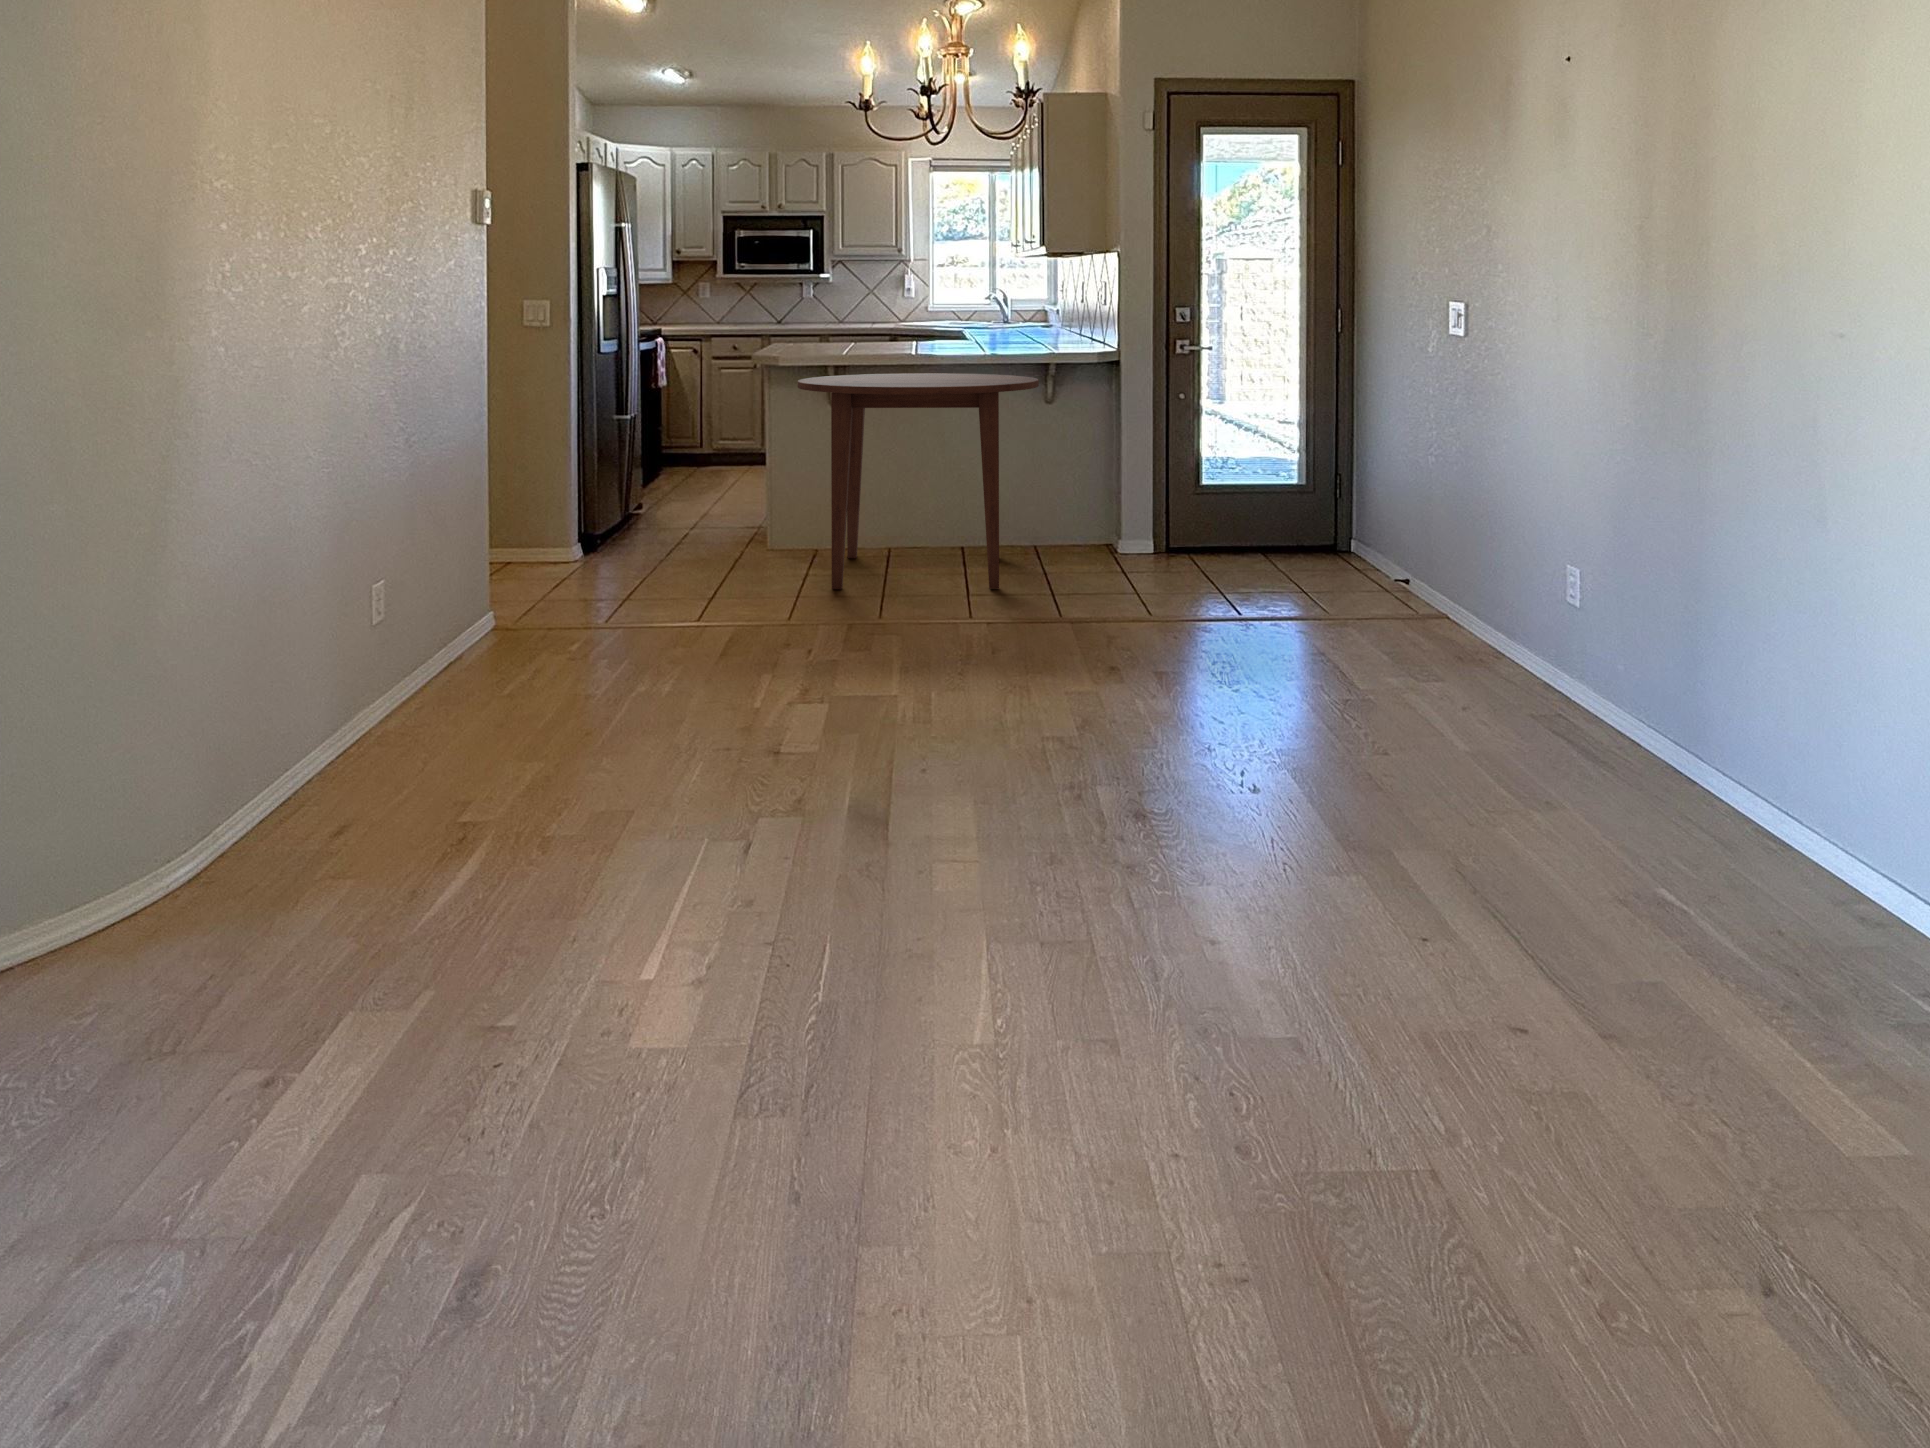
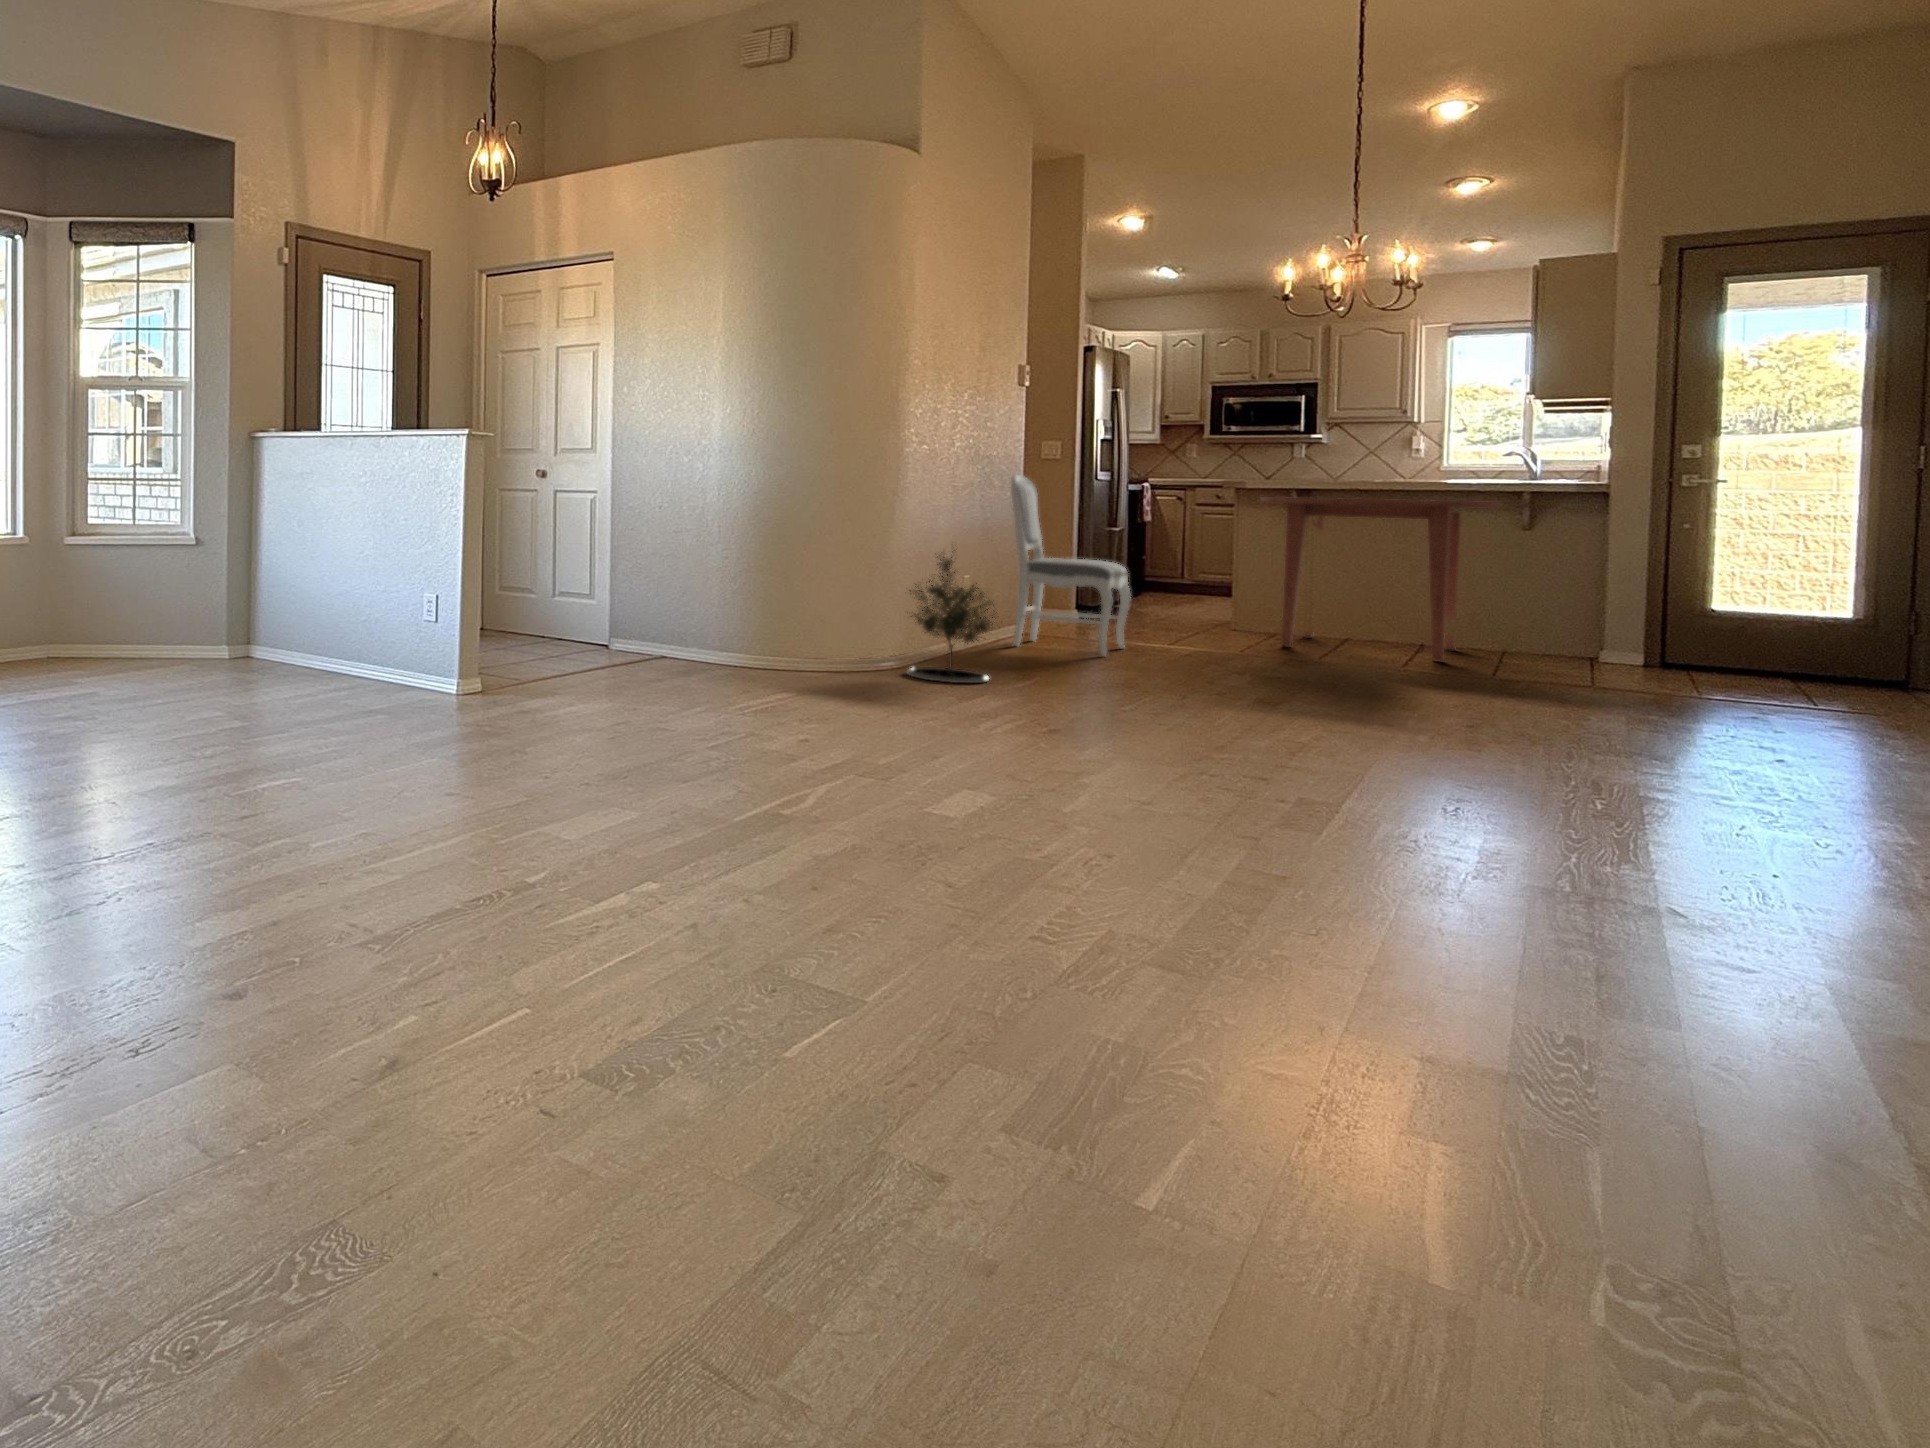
dining chair: none [453,378,645,686] -> present [1011,475,1130,656]
potted tree: none [178,586,407,927] -> present [907,550,1002,683]

